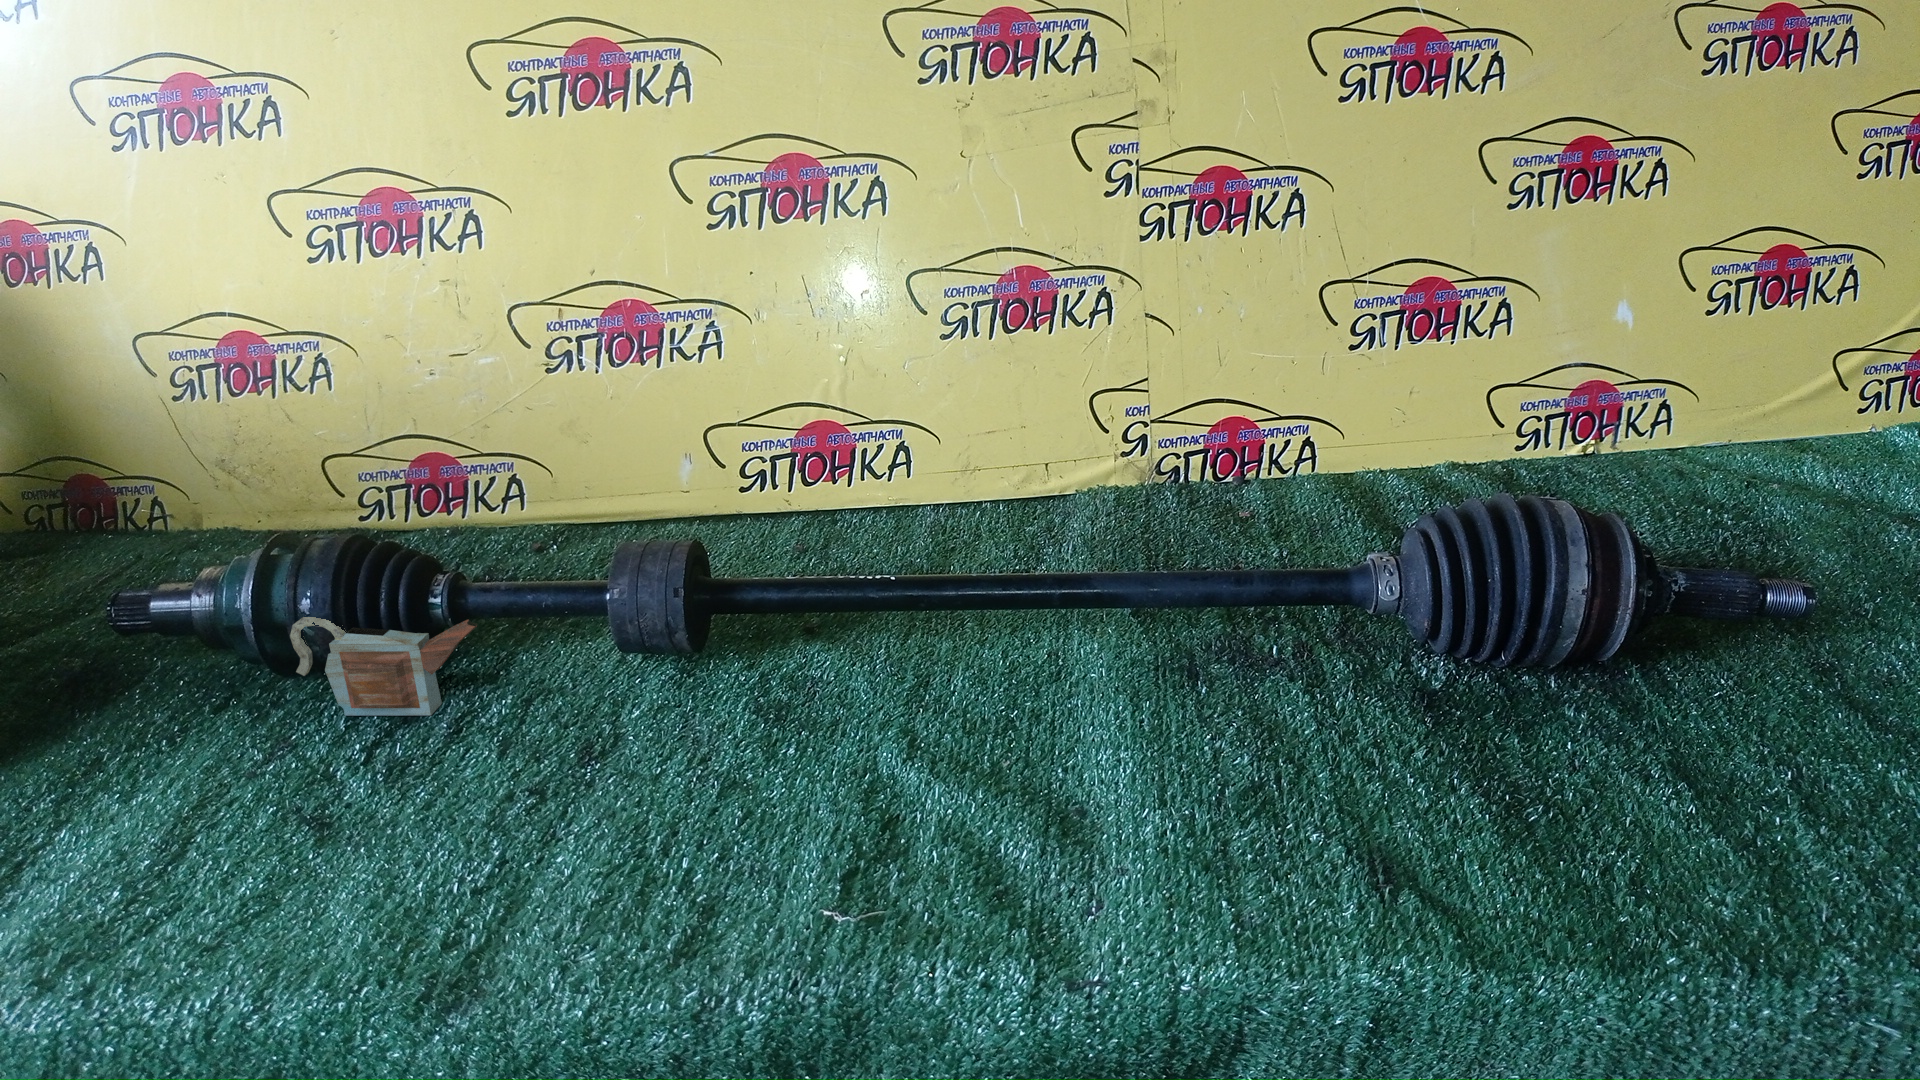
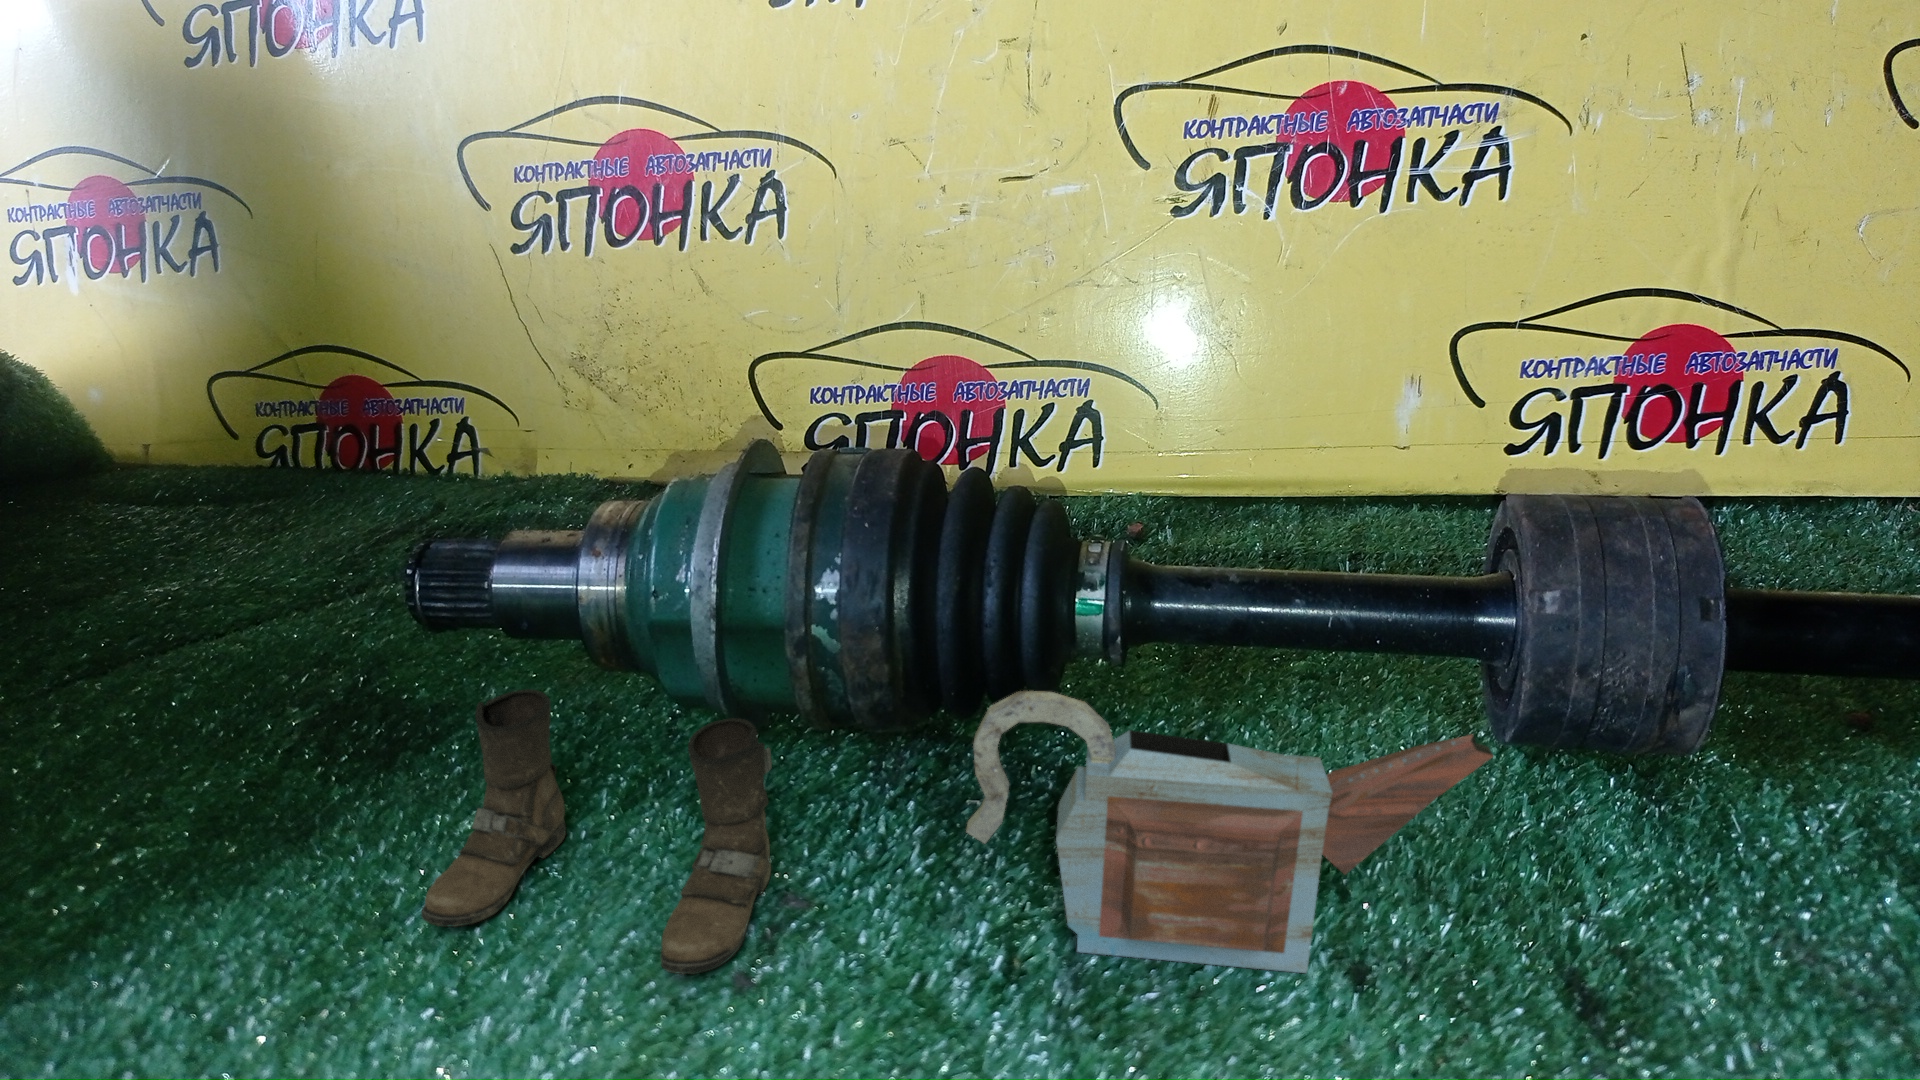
boots: none [73,631,235,730] -> present [421,689,772,974]

